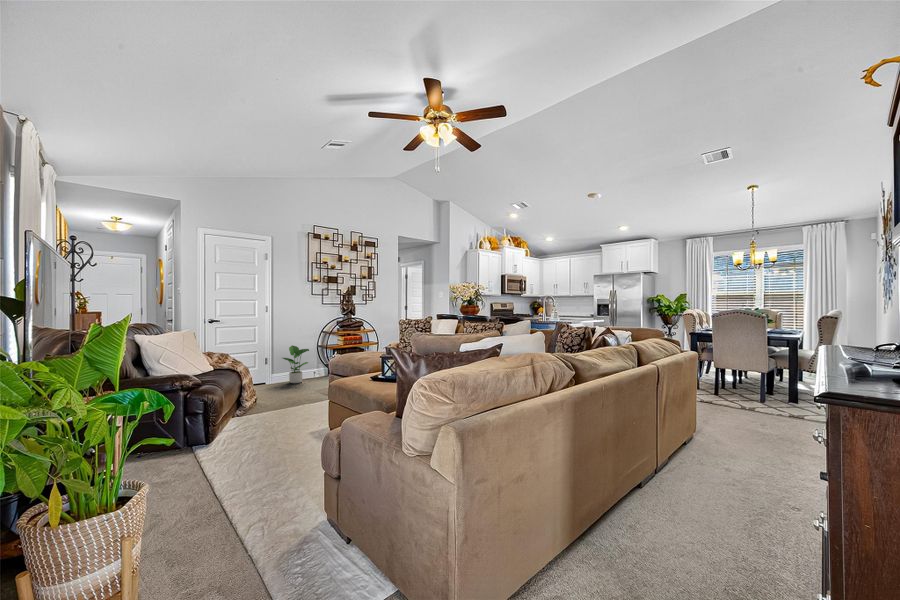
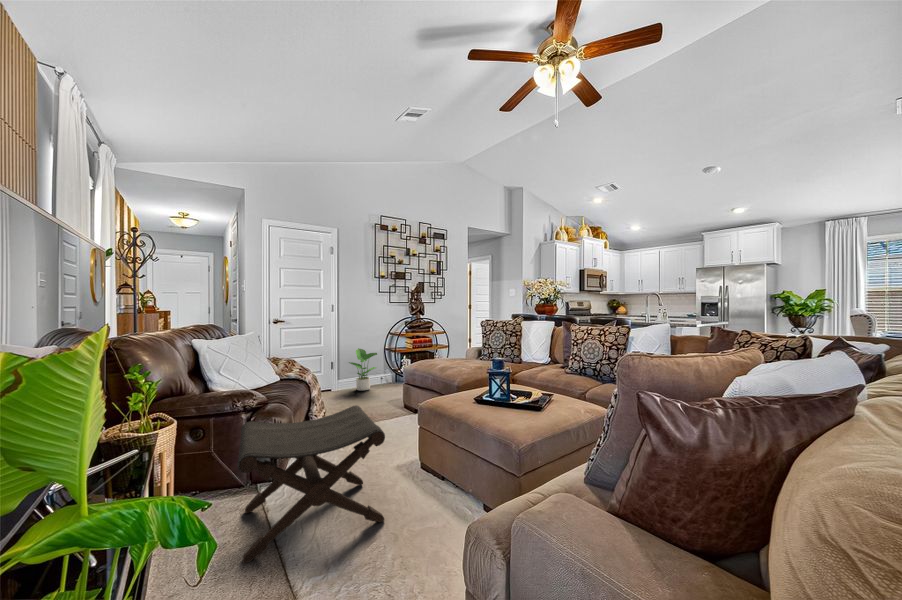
footstool: none [177,383,294,491] -> present [237,405,385,563]

